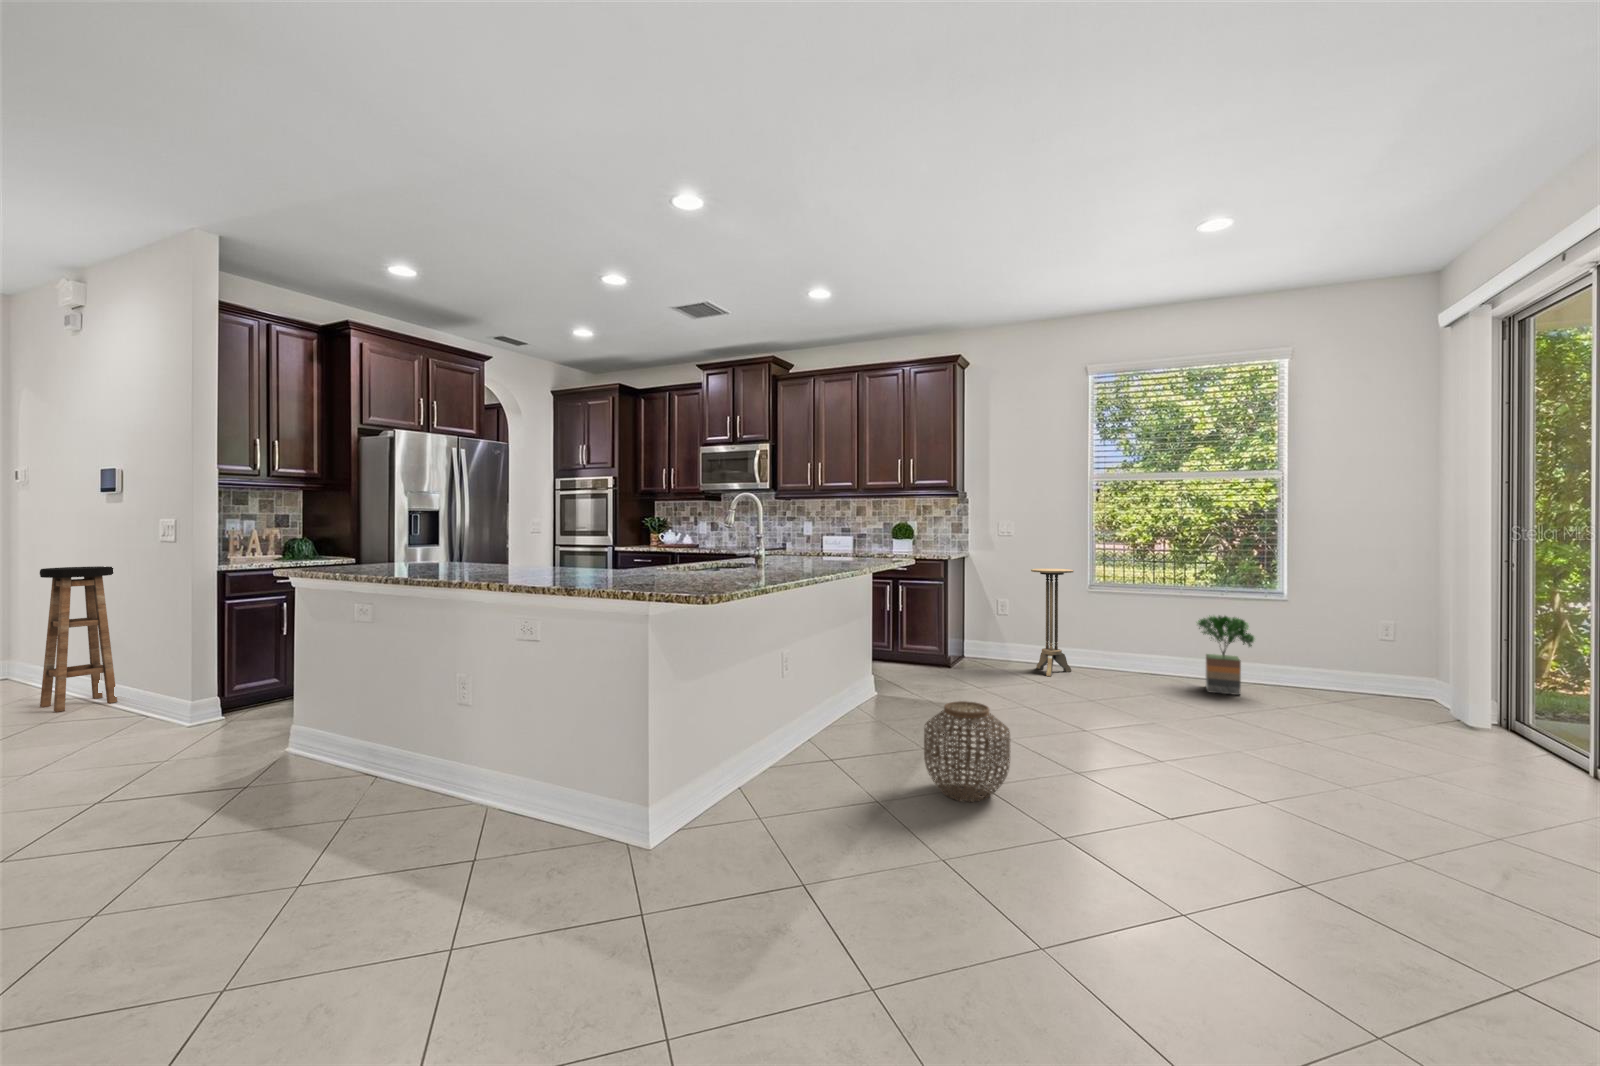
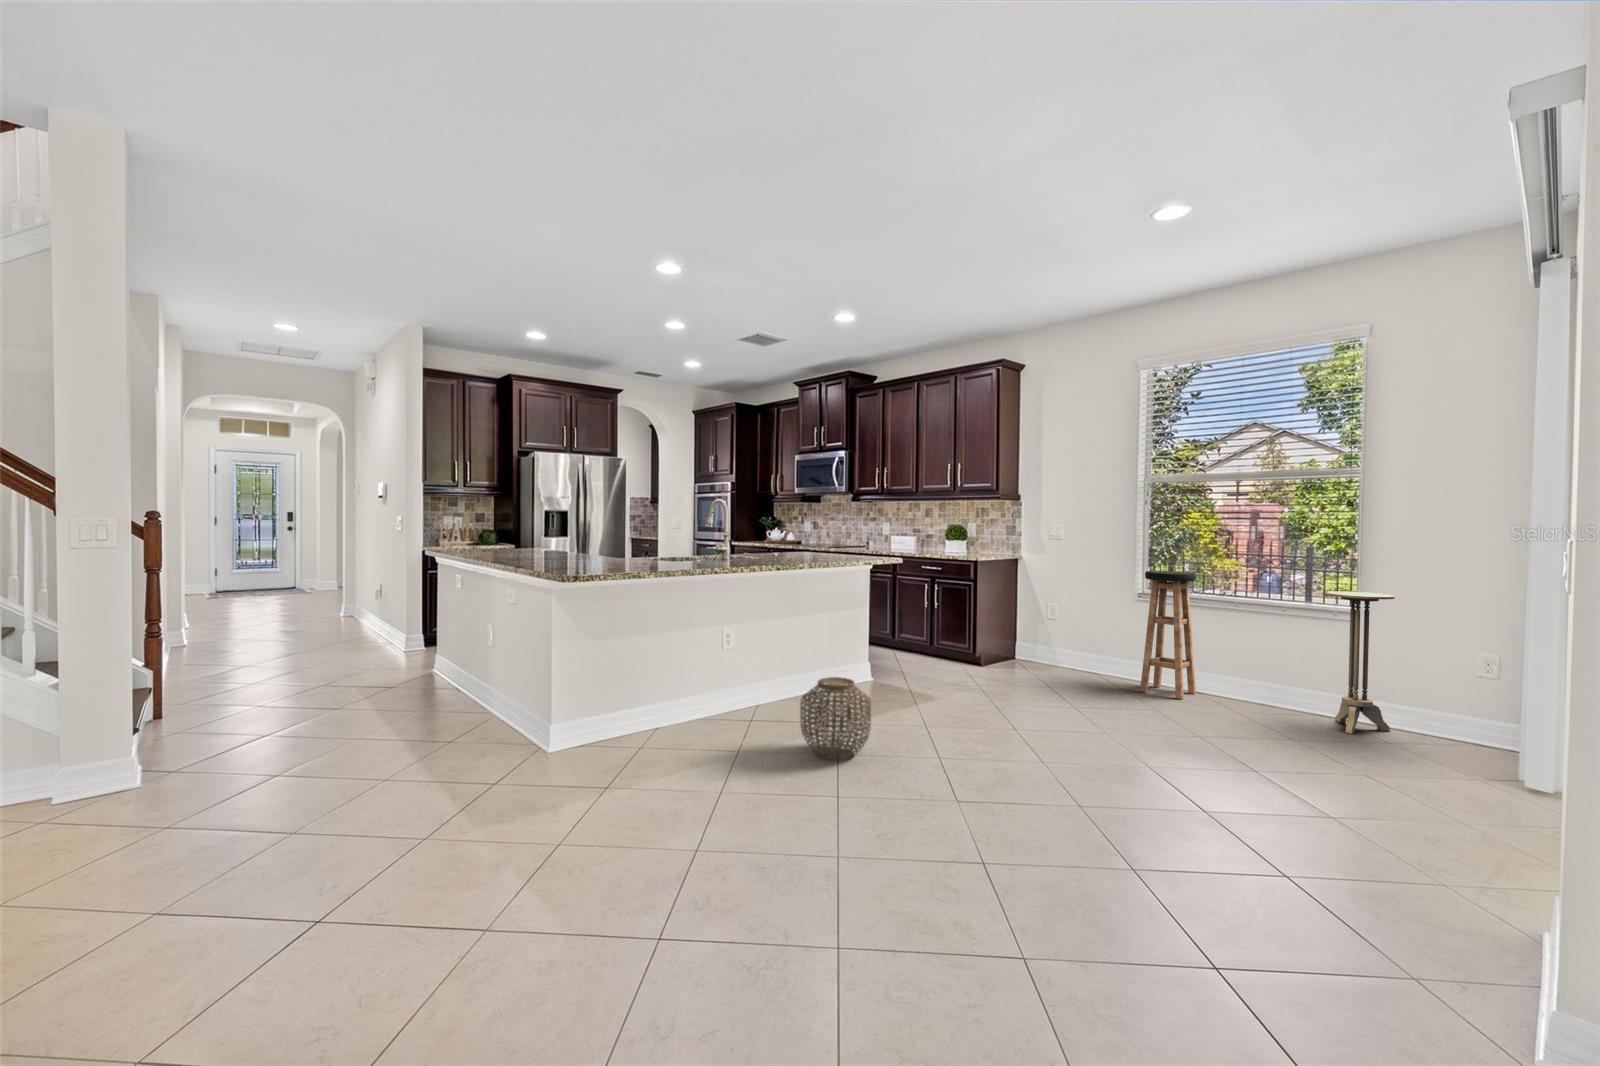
bar stool: present [40,566,117,712] -> present [1140,571,1196,699]
side table: present [1031,569,1074,676] -> present [1326,591,1395,734]
potted tree: present [1196,615,1255,695] -> none [1223,627,1288,716]

